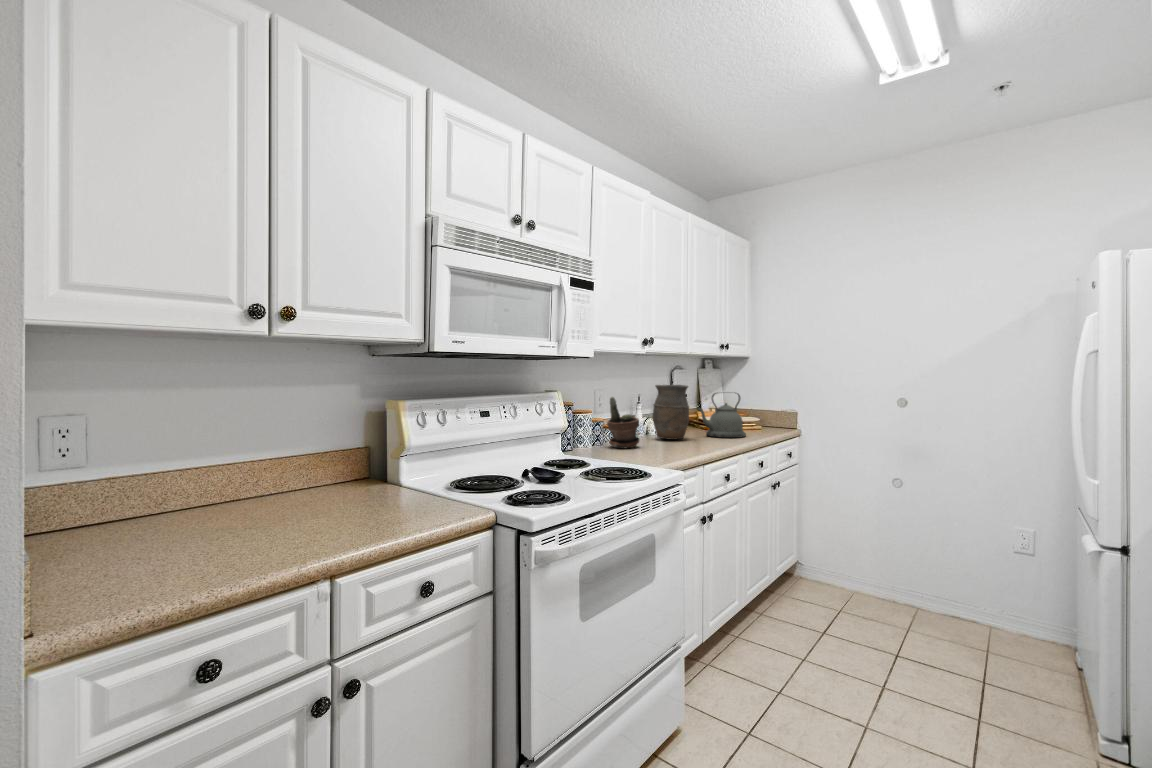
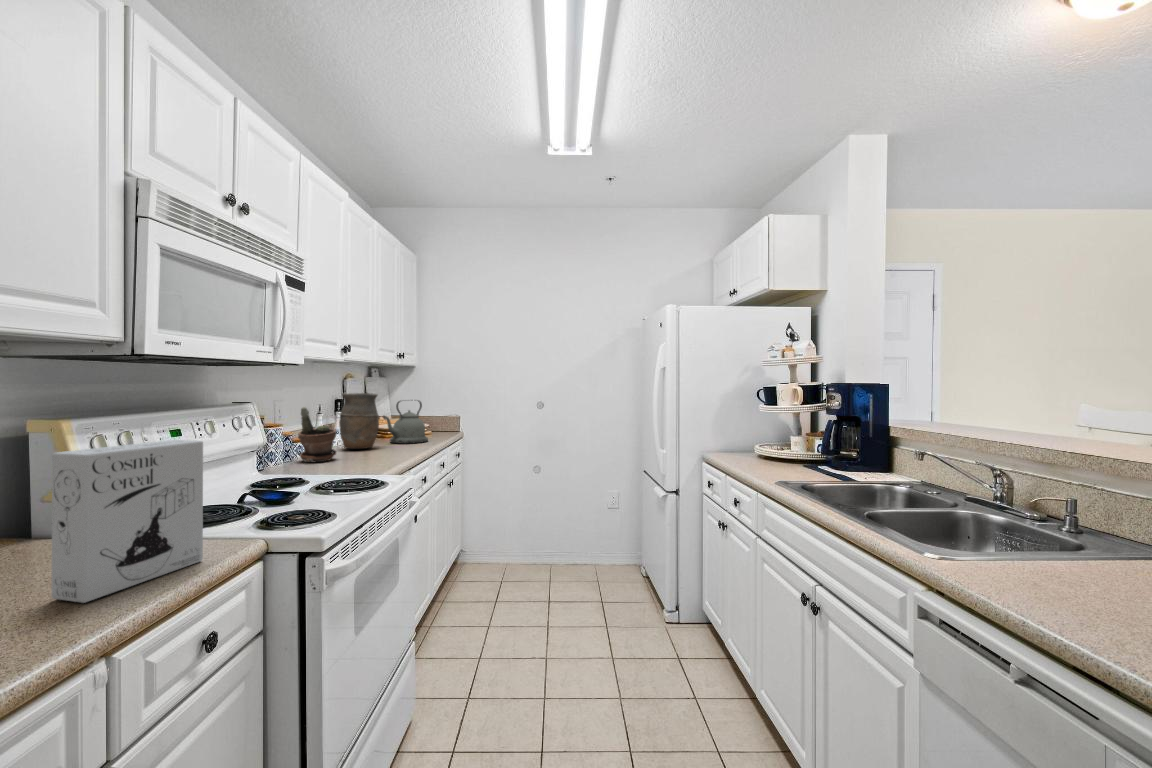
cereal box: none [340,420,438,536] -> present [52,440,203,603]

